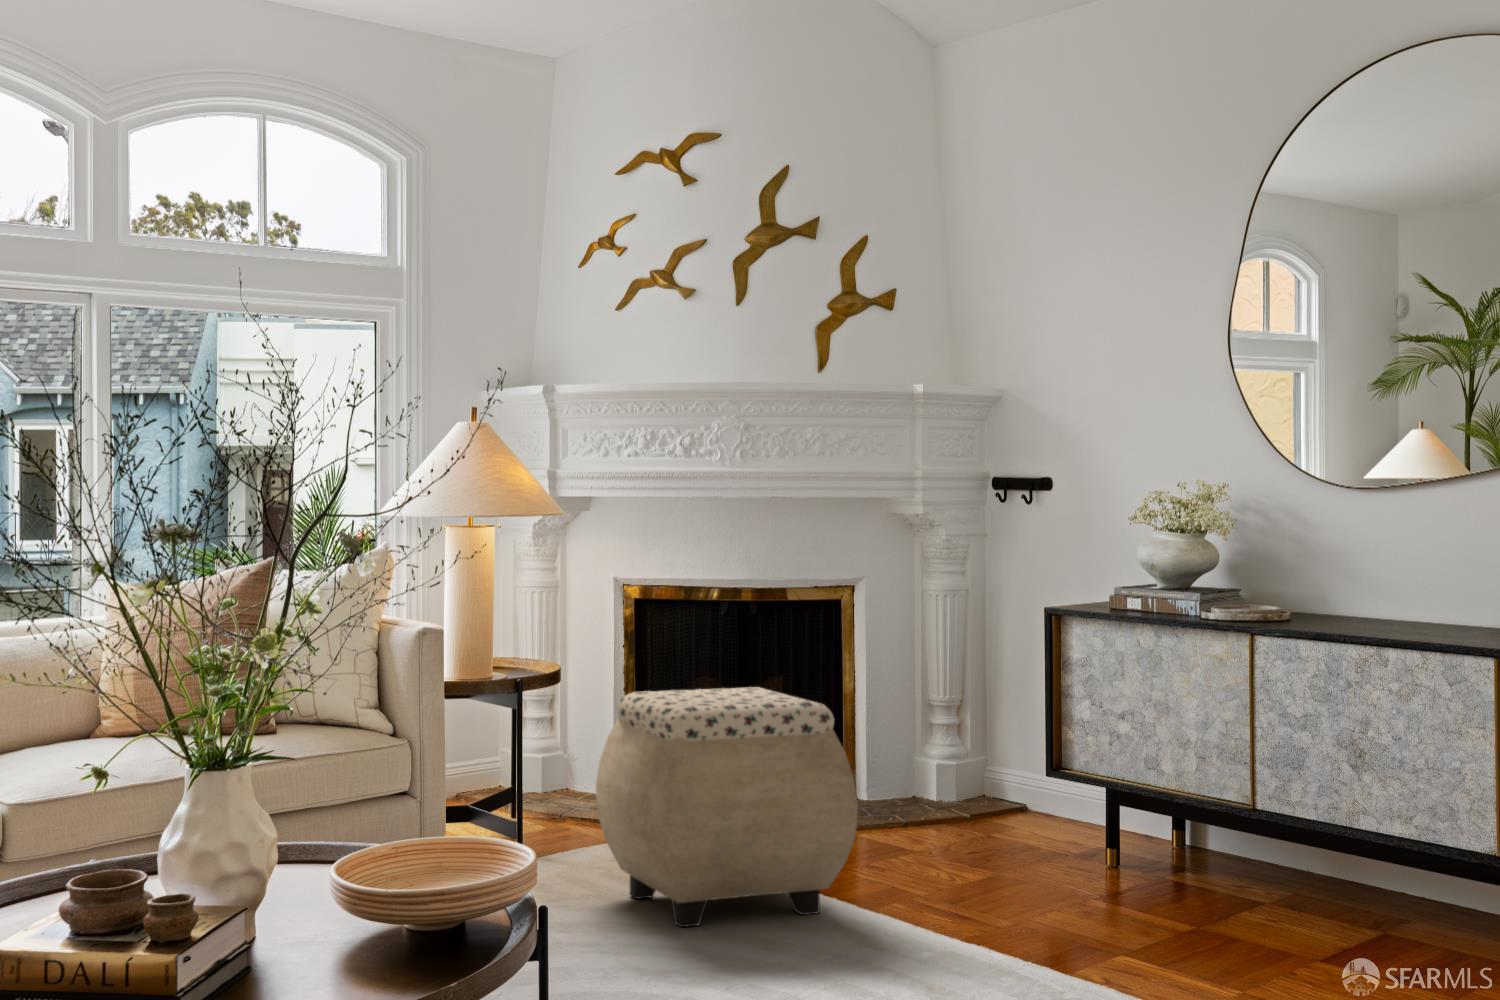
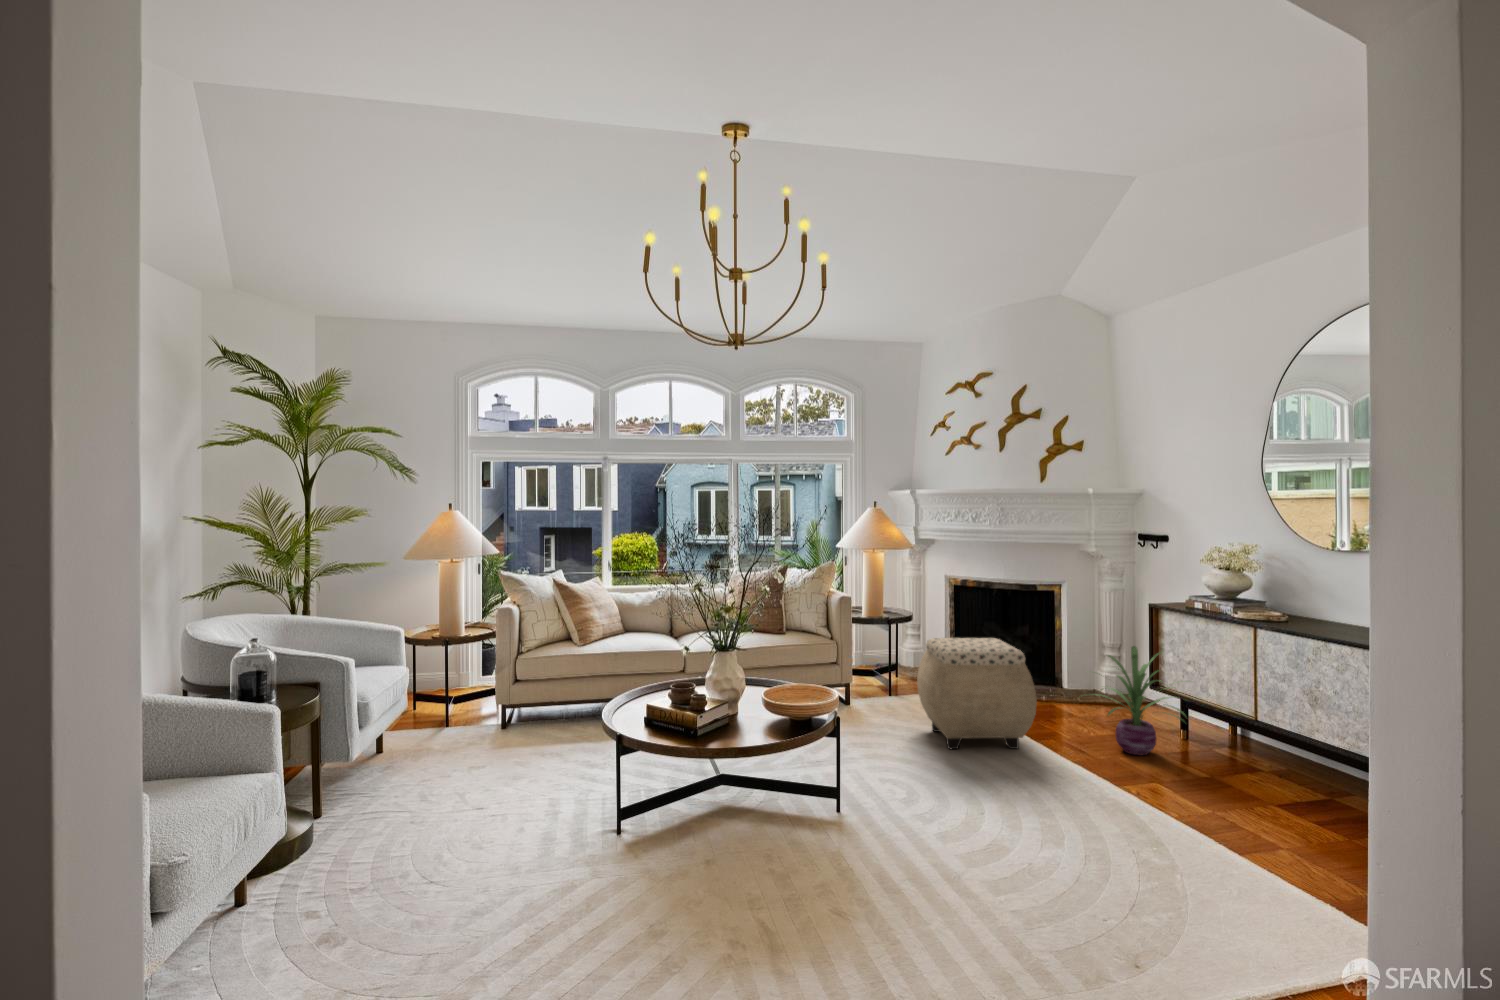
decorative plant: none [924,686,1144,902] -> present [1104,646,1185,755]

